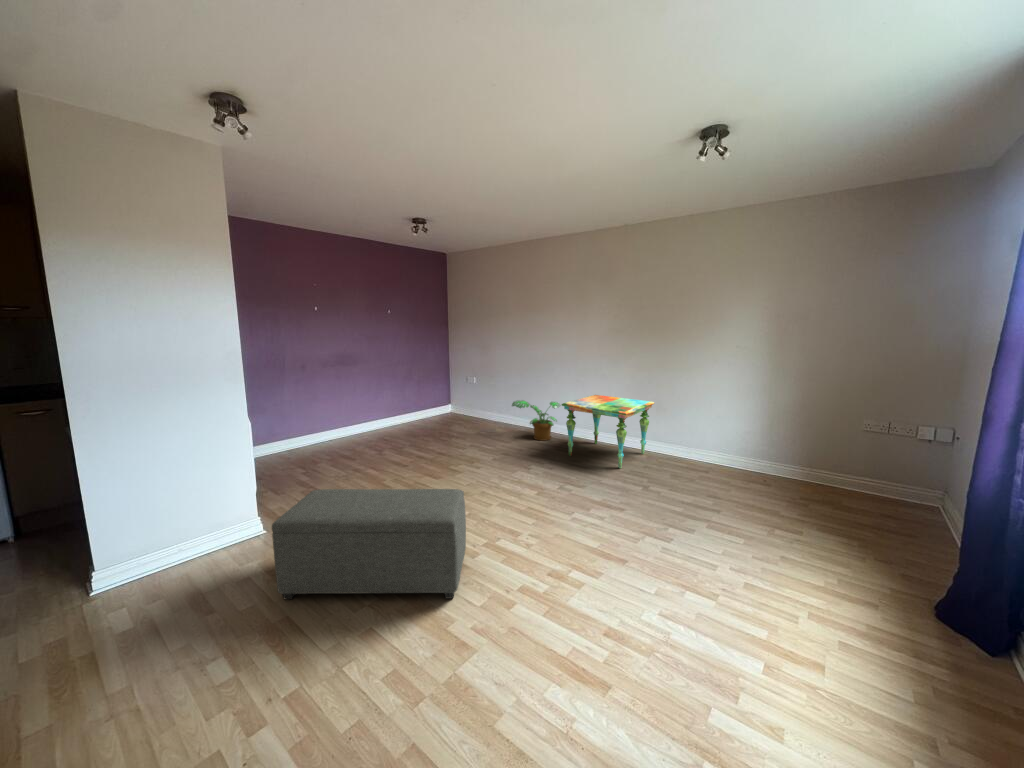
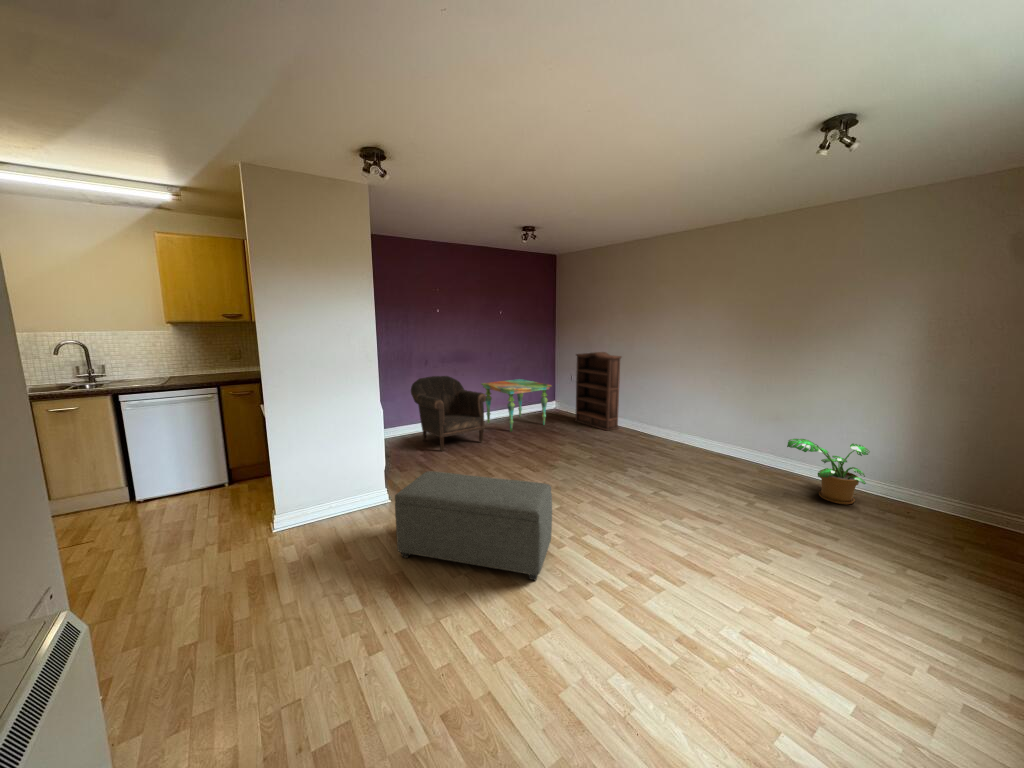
bookshelf: none [474,352,520,430] -> present [575,352,621,431]
armchair: none [288,381,380,466] -> present [411,376,486,451]
side table: present [562,395,654,468] -> present [481,379,551,431]
potted plant: present [512,400,559,441] -> present [787,439,870,504]

